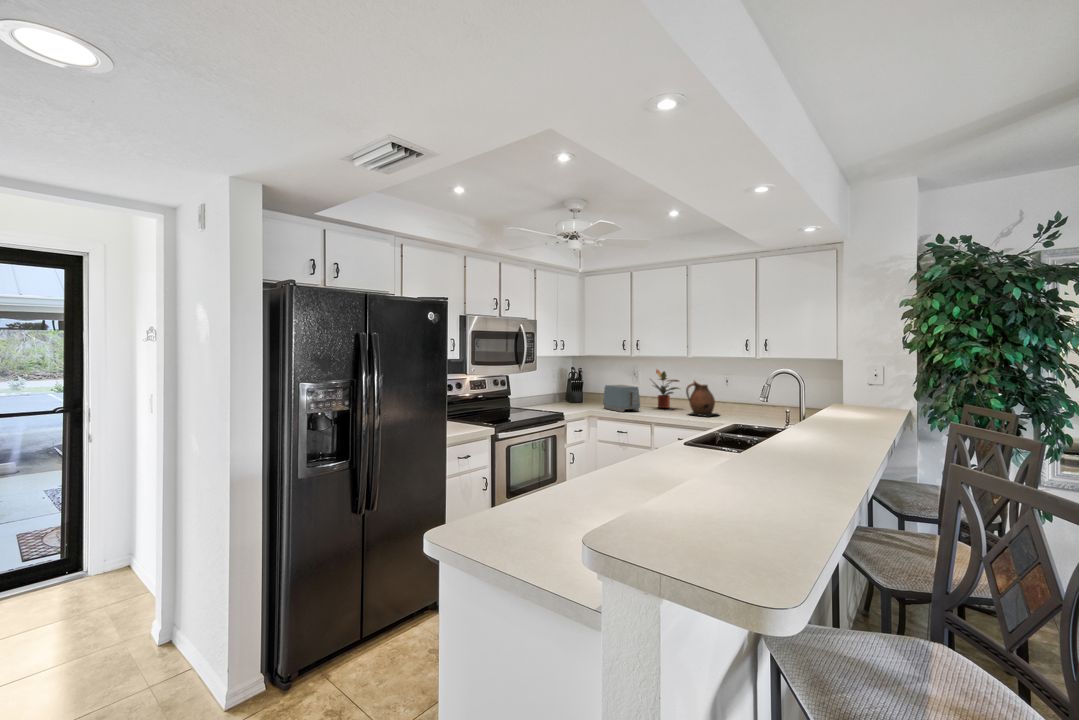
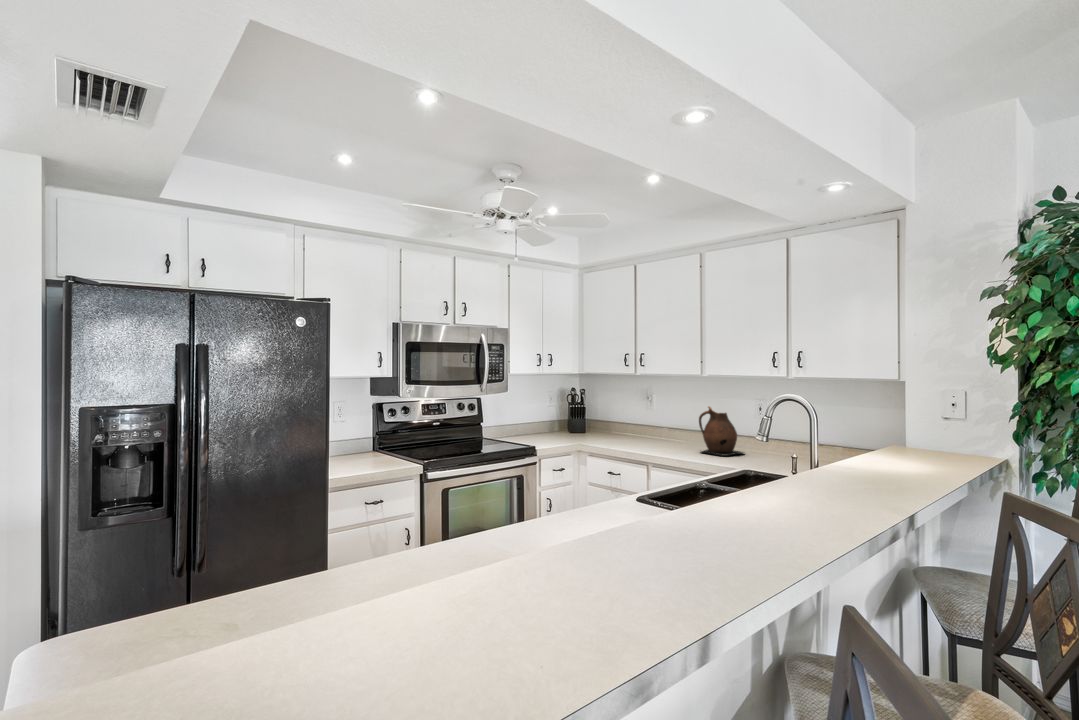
potted plant: present [653,369,679,408] -> none [660,391,701,442]
toaster: present [603,385,640,412] -> none [598,411,641,447]

